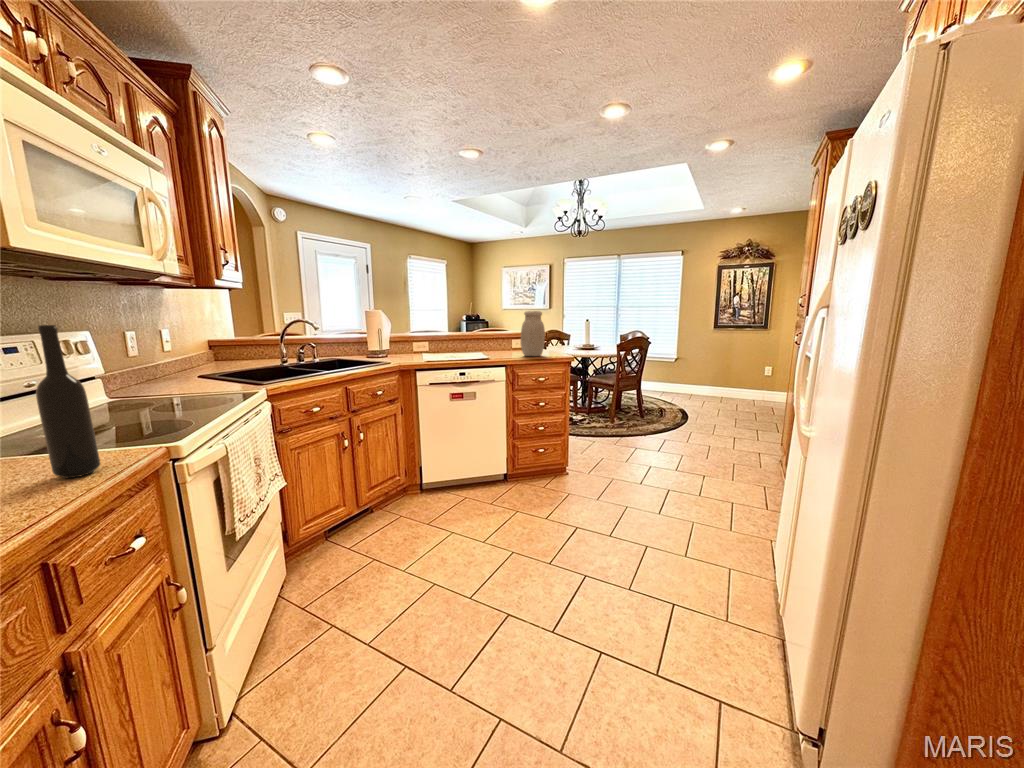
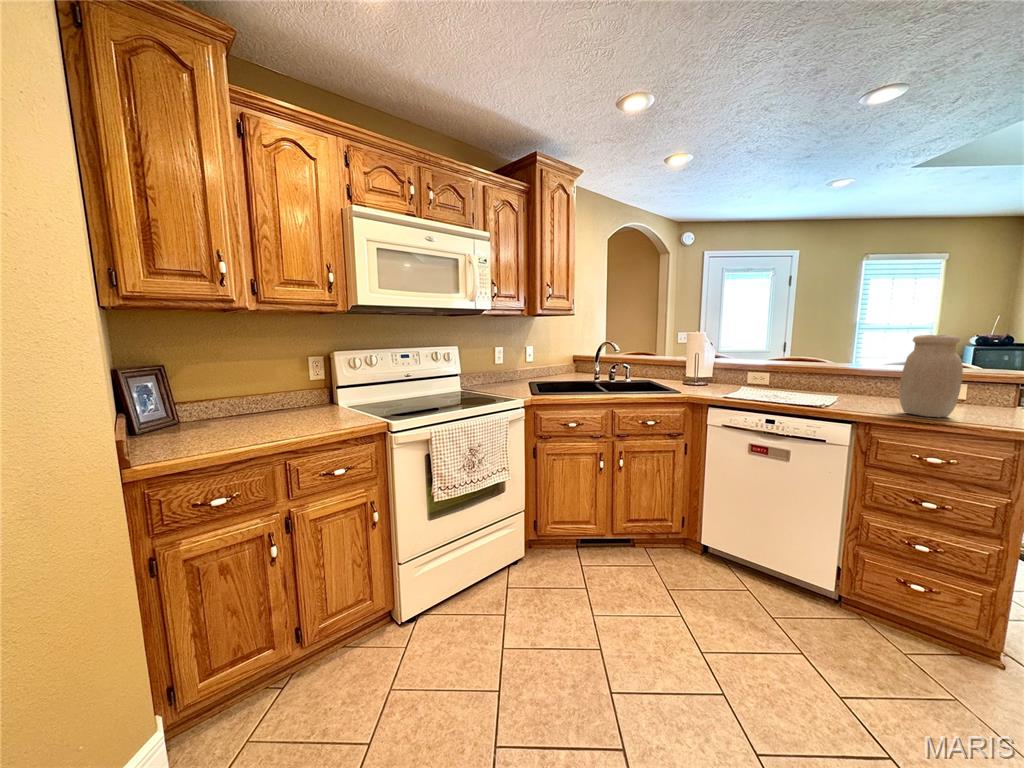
bottle: present [36,325,100,478] -> none [343,346,363,424]

